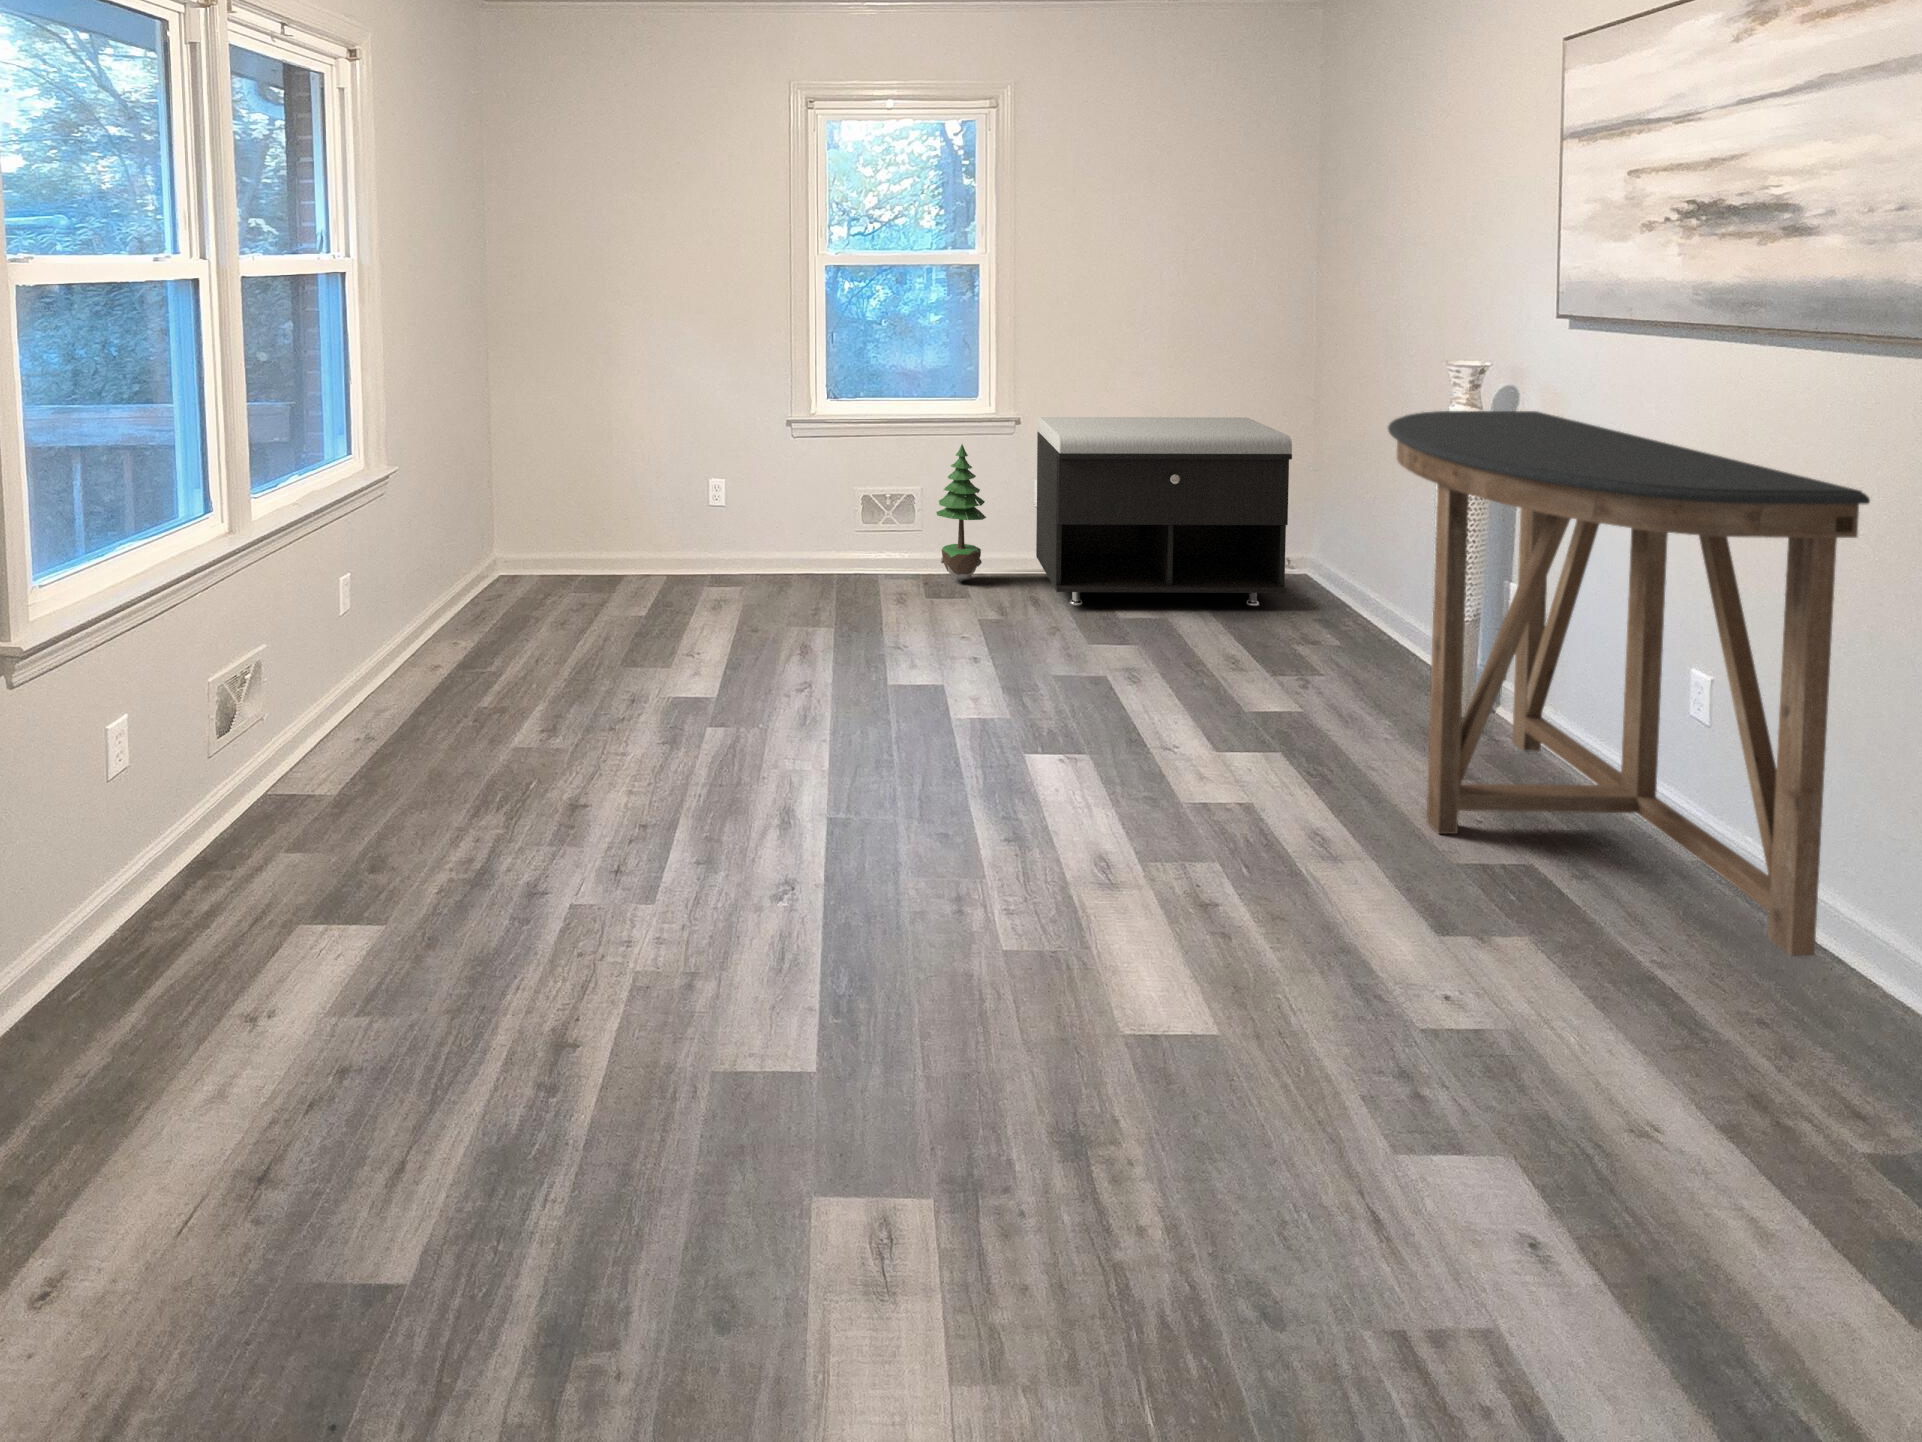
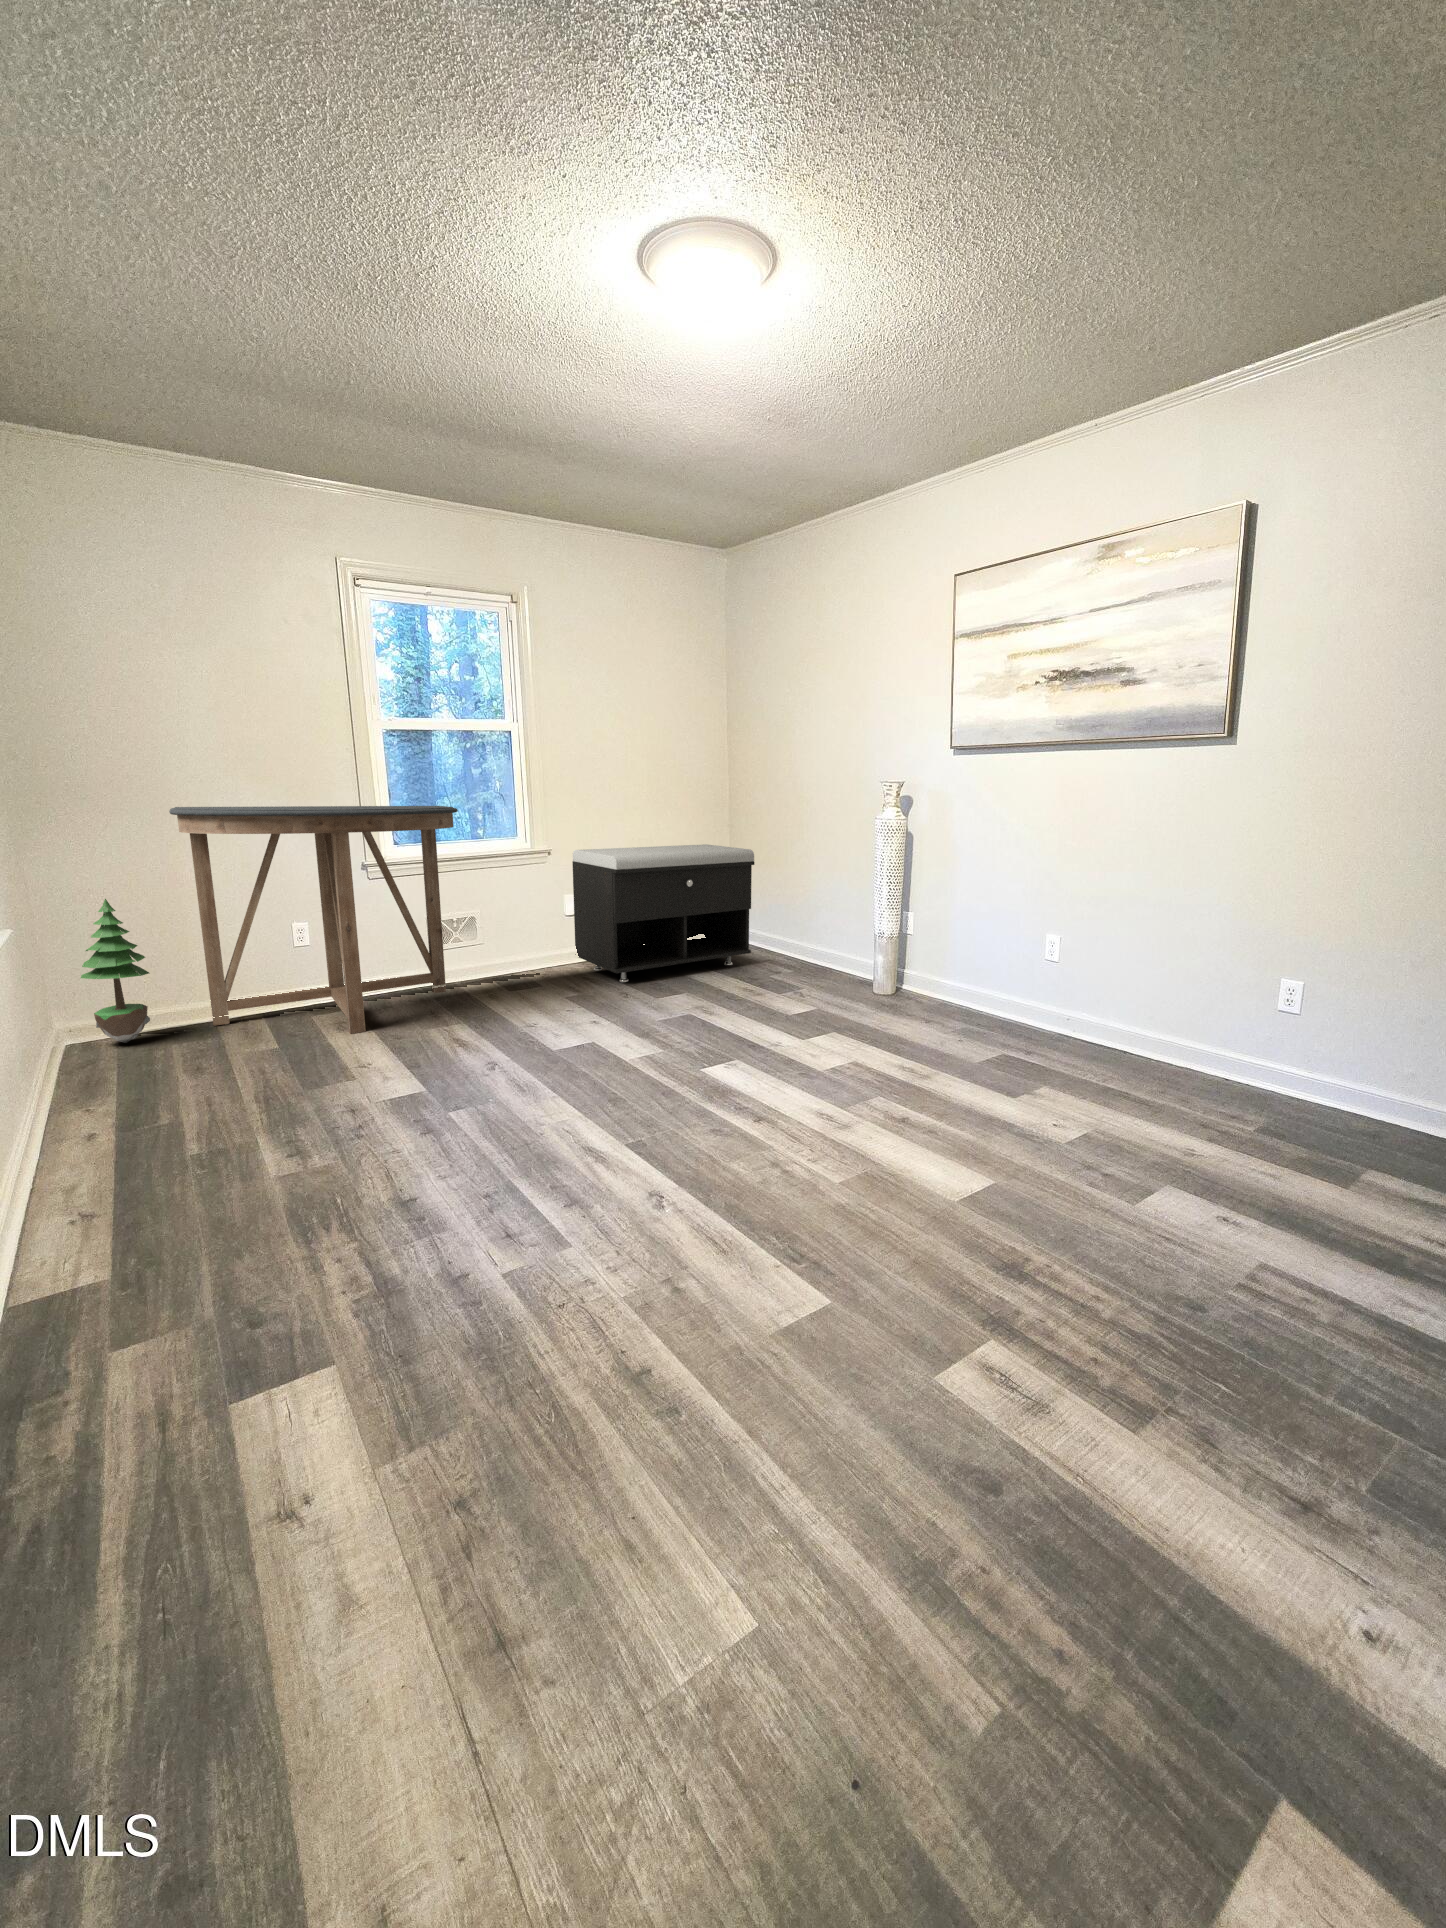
console table: present [1388,411,1870,956] -> present [169,806,458,1034]
potted tree: present [936,444,986,582] -> present [81,899,150,1043]

